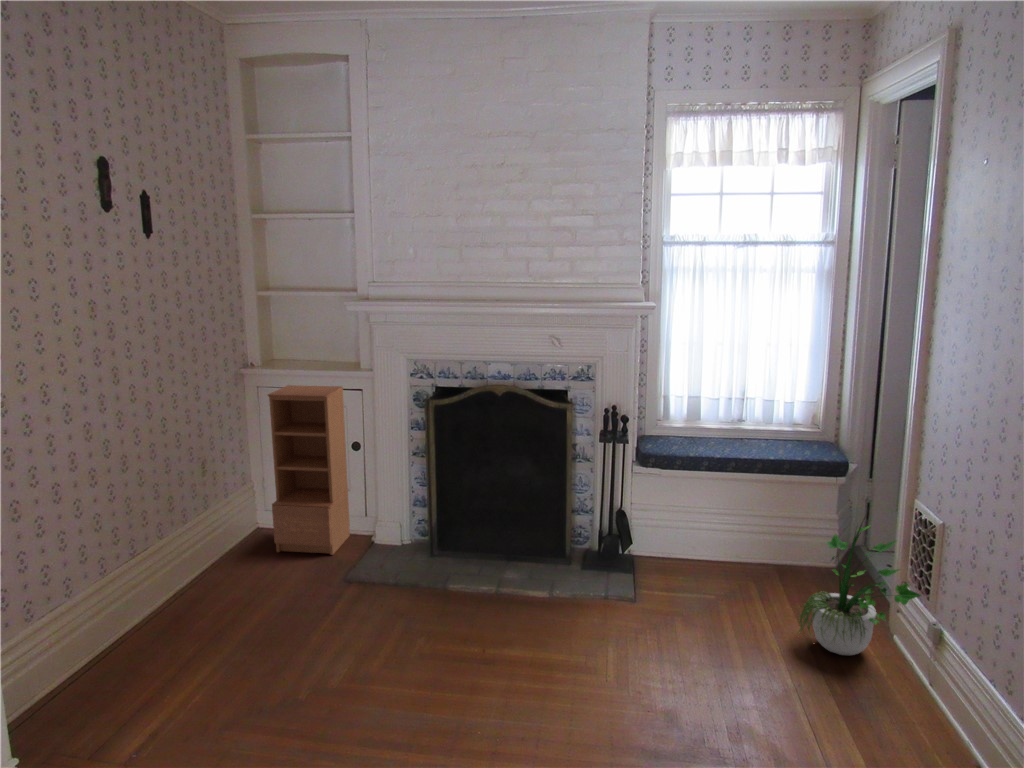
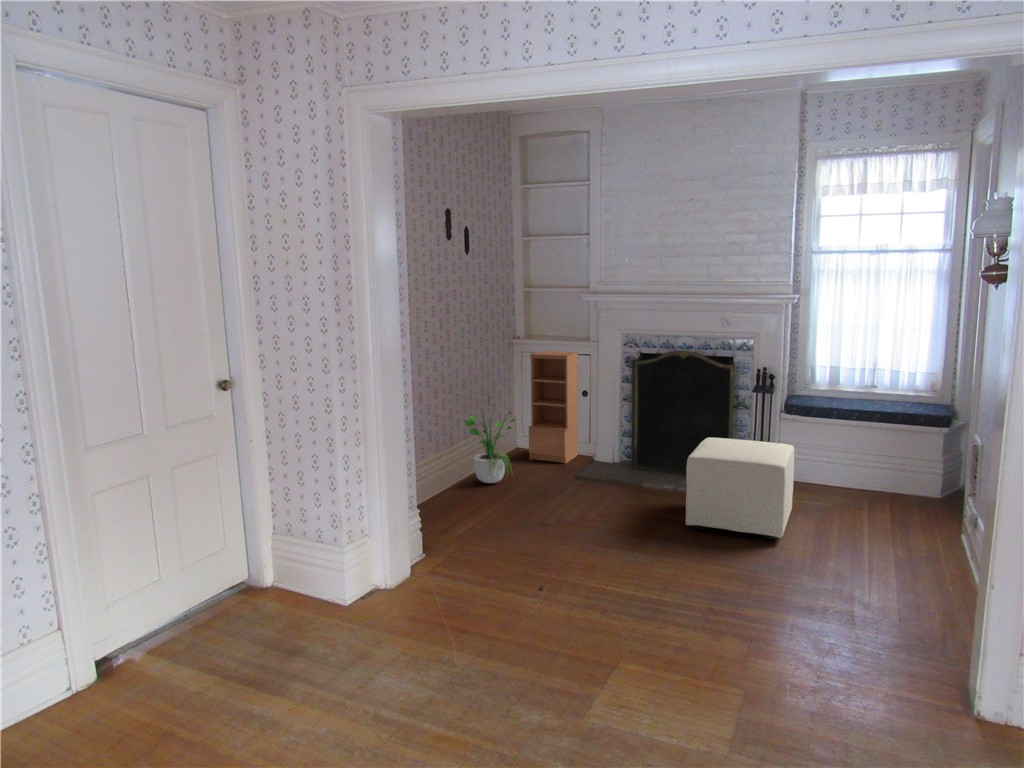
potted plant: present [799,518,921,655] -> present [463,412,515,483]
ottoman: none [532,524,687,694] -> present [686,437,794,539]

